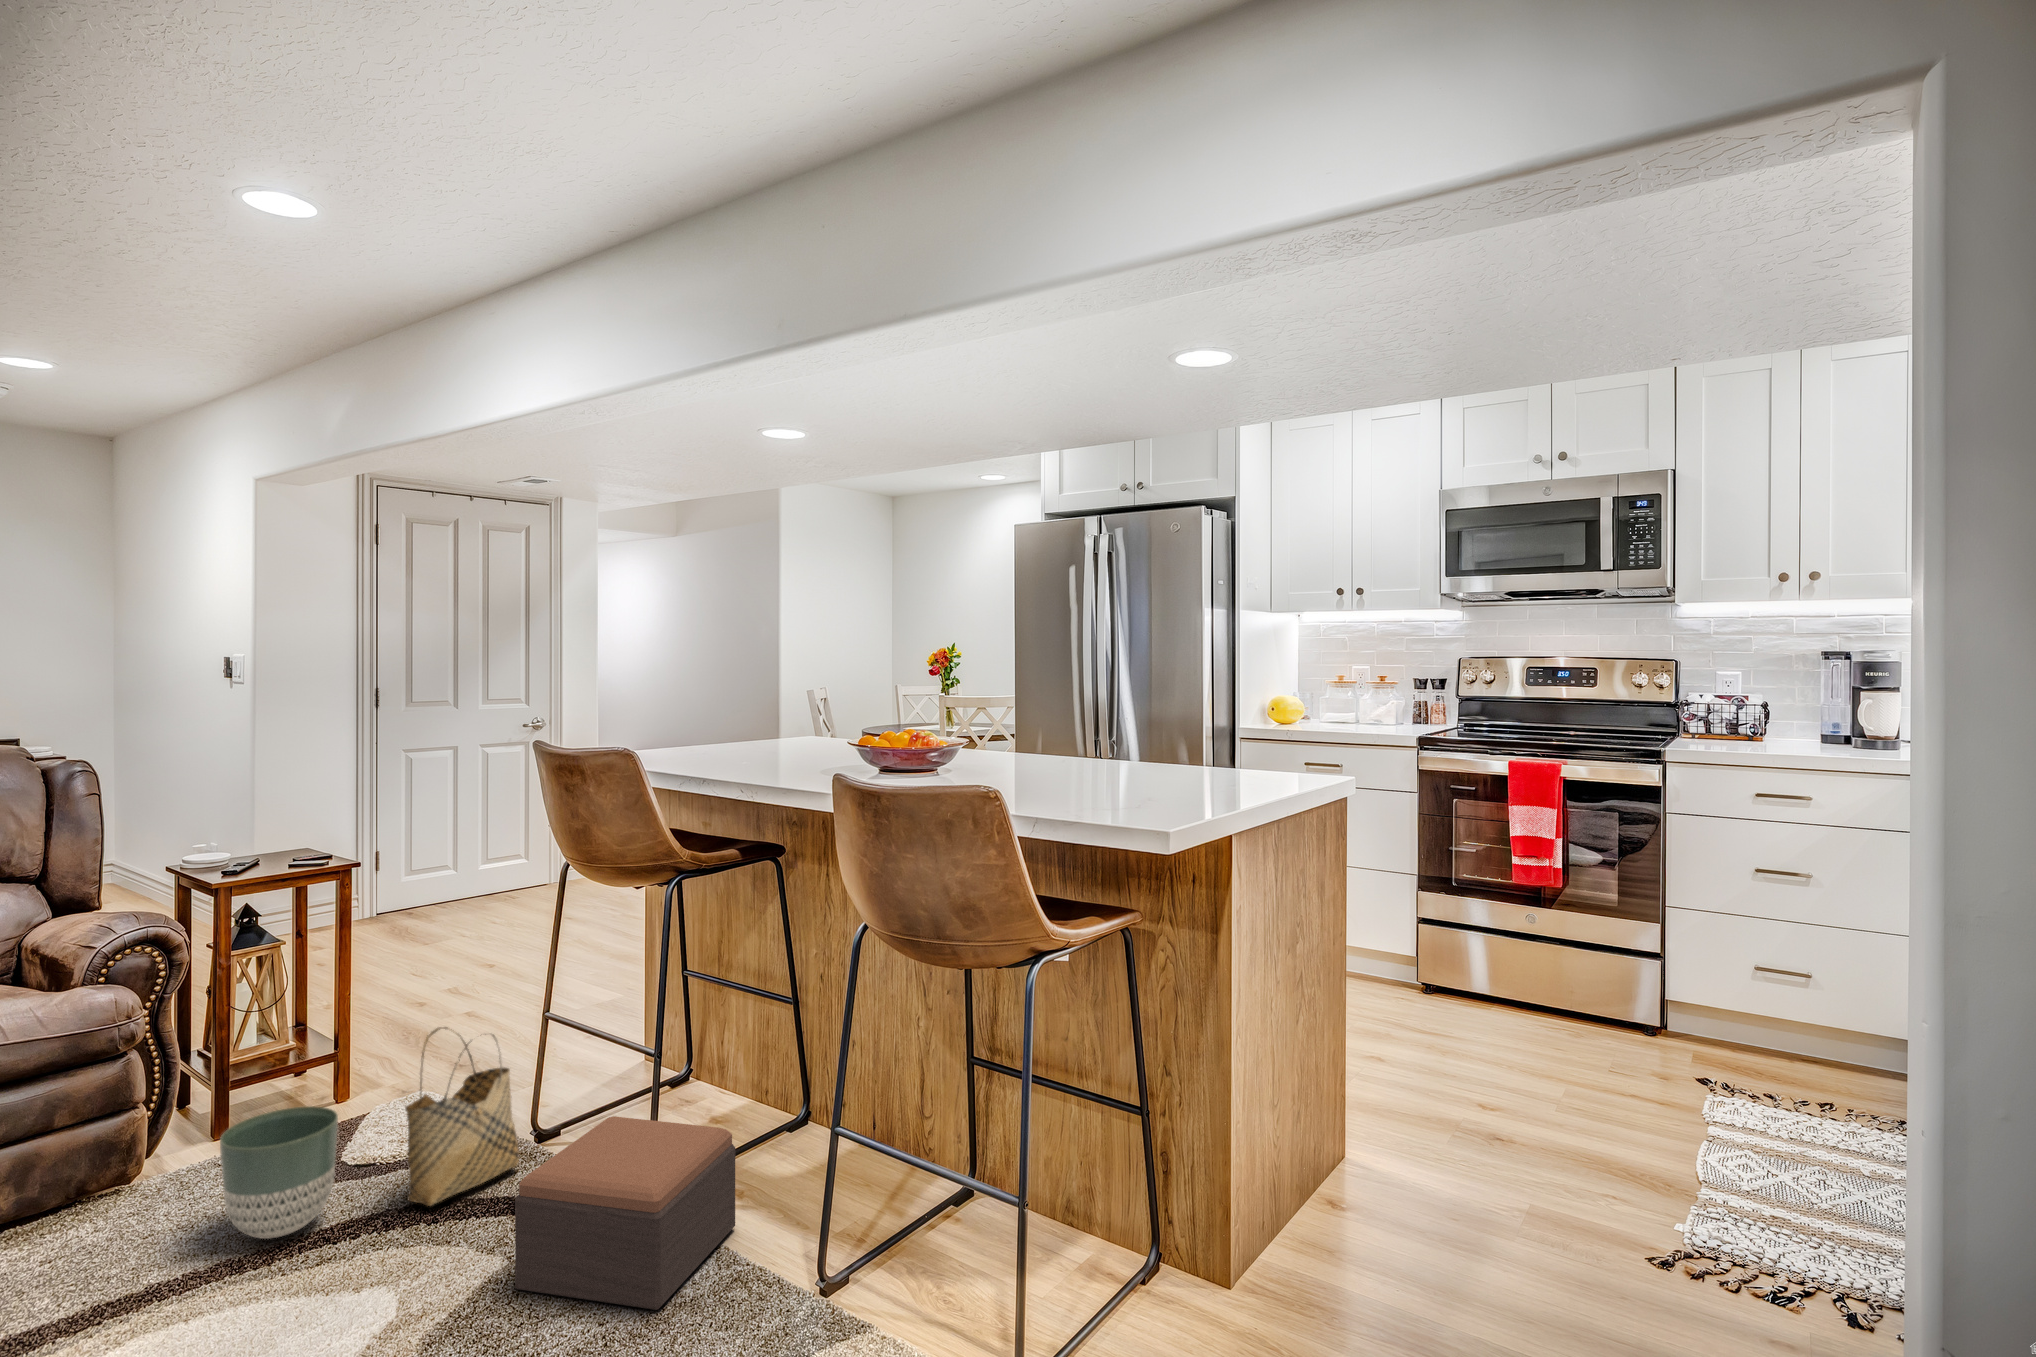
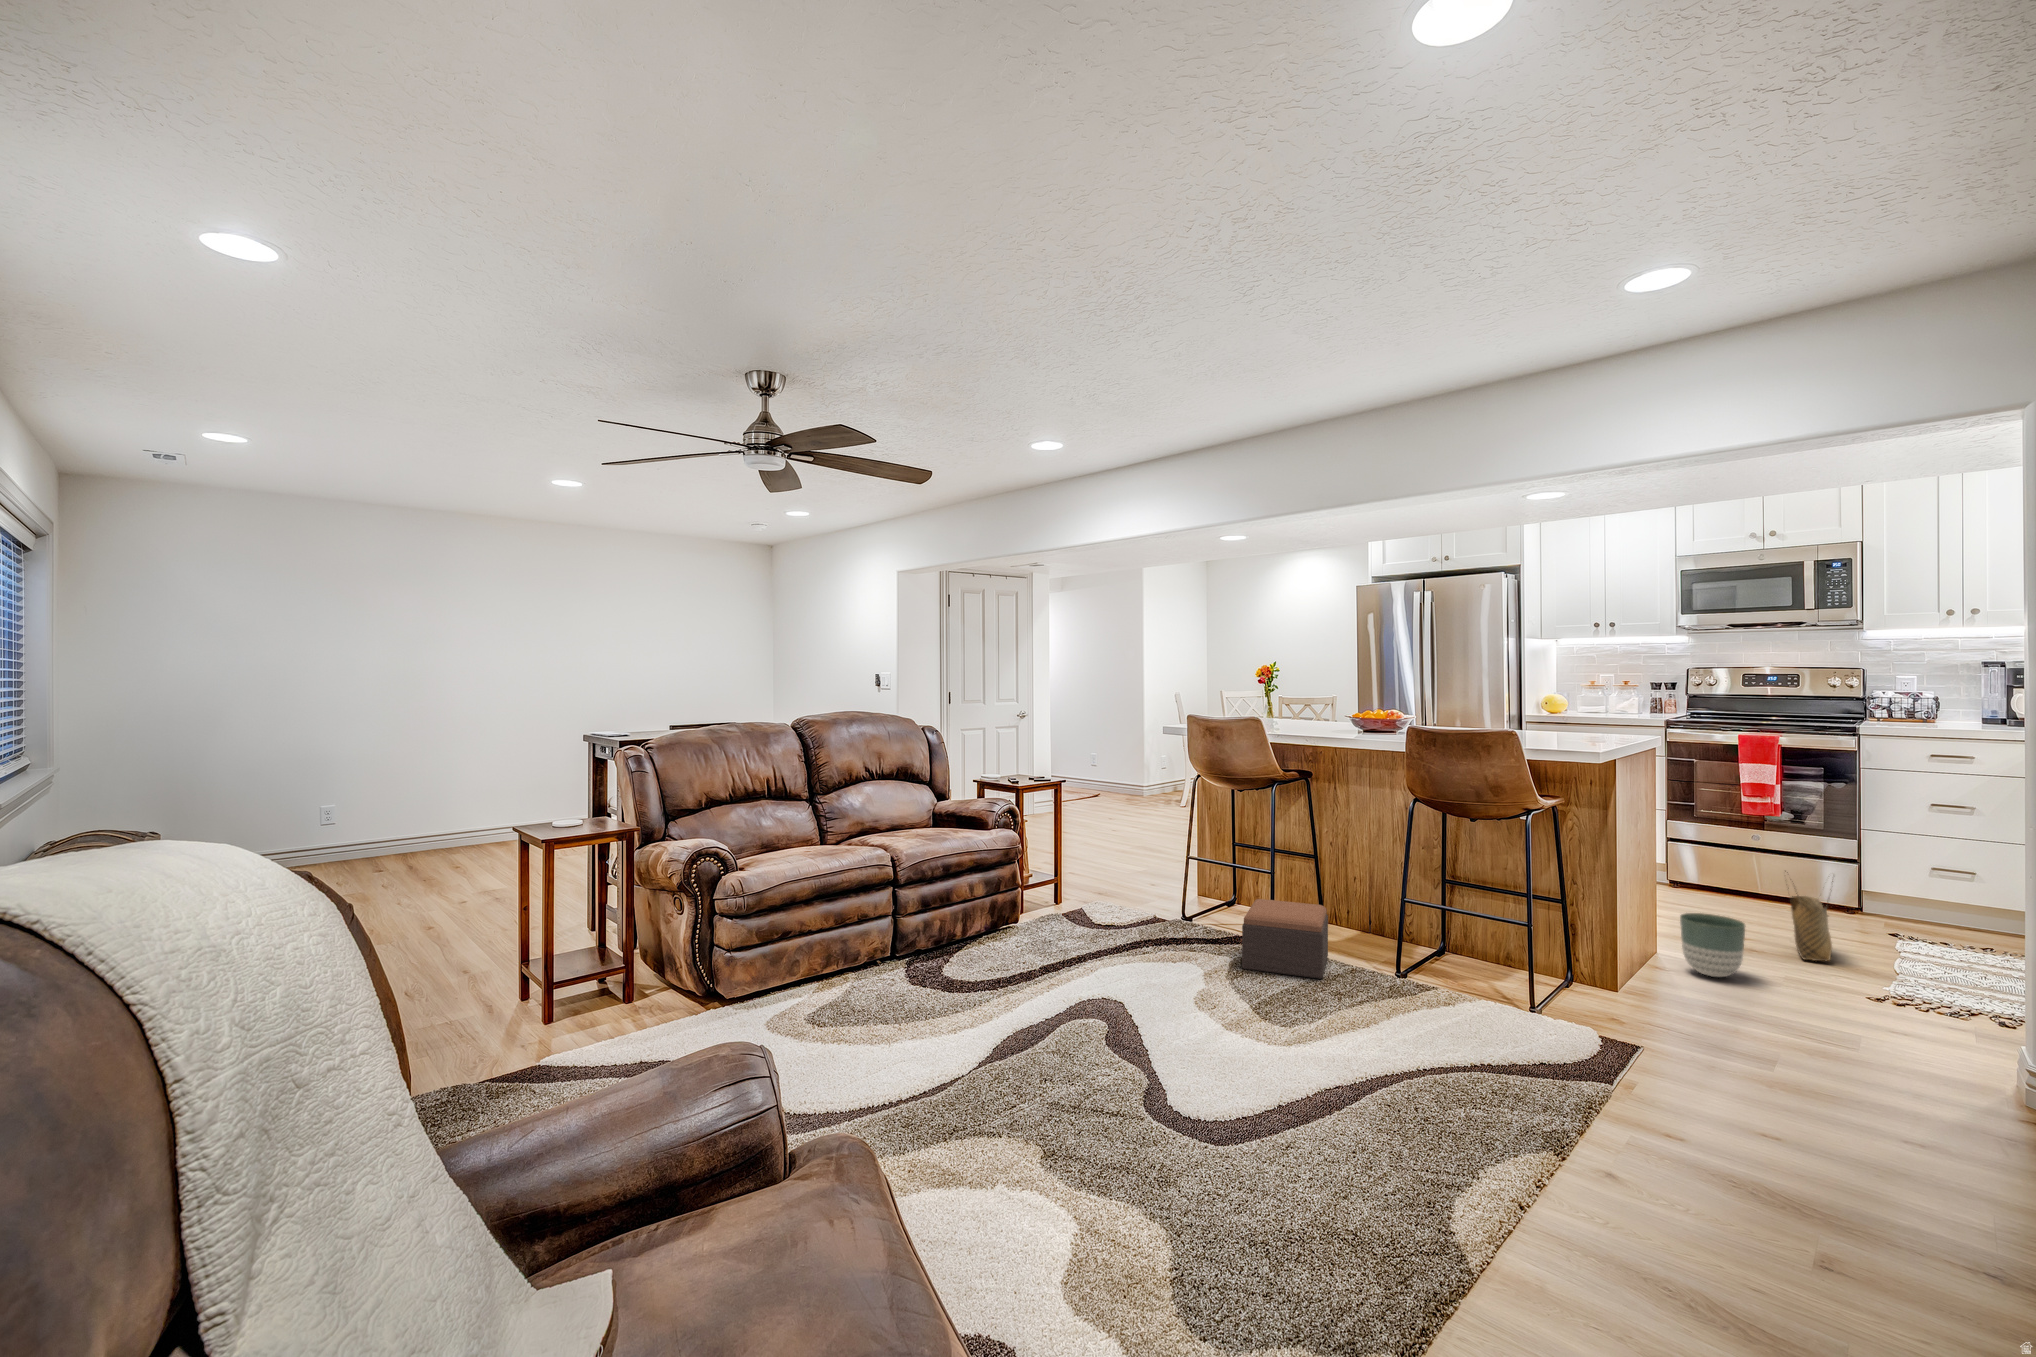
woven basket: present [405,1027,519,1206] -> present [1785,871,1833,961]
planter: present [220,1106,338,1239] -> present [1680,913,1745,977]

